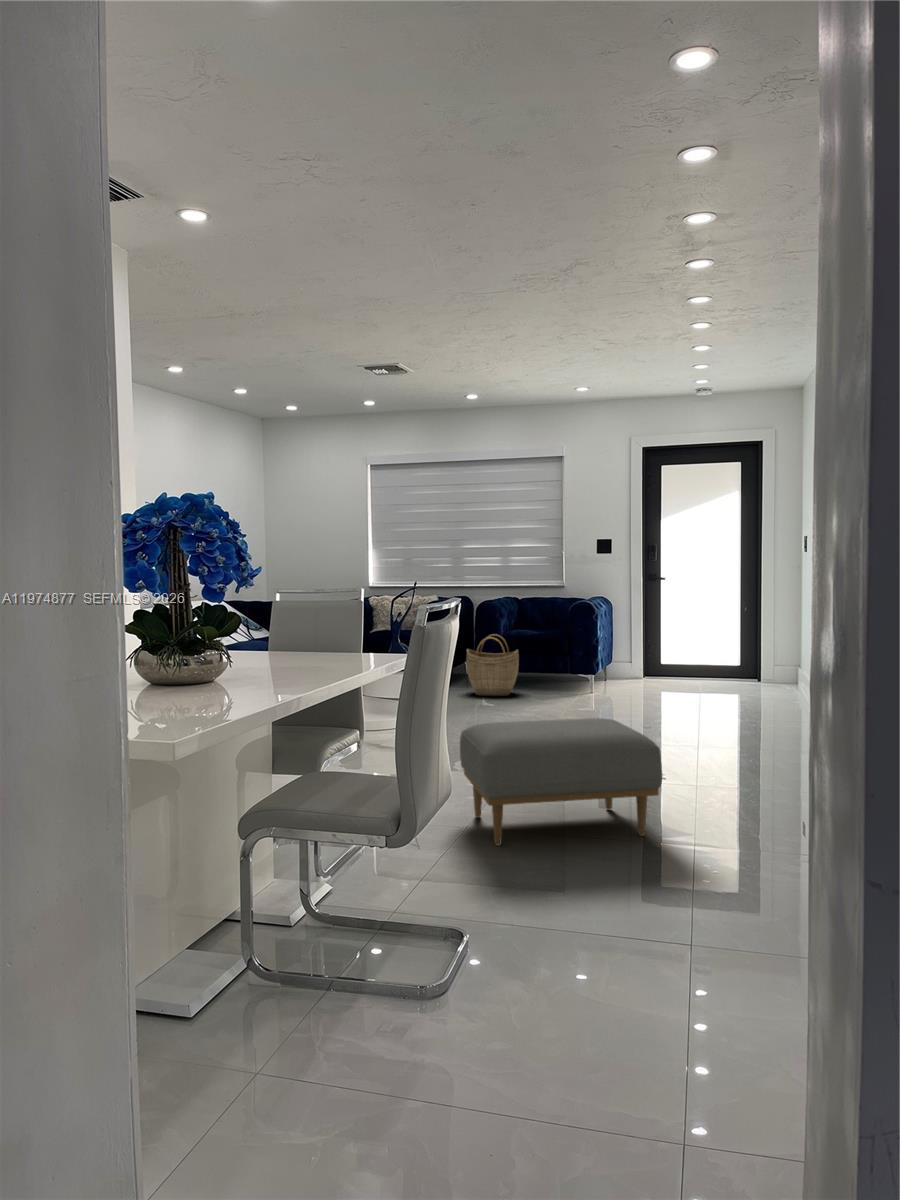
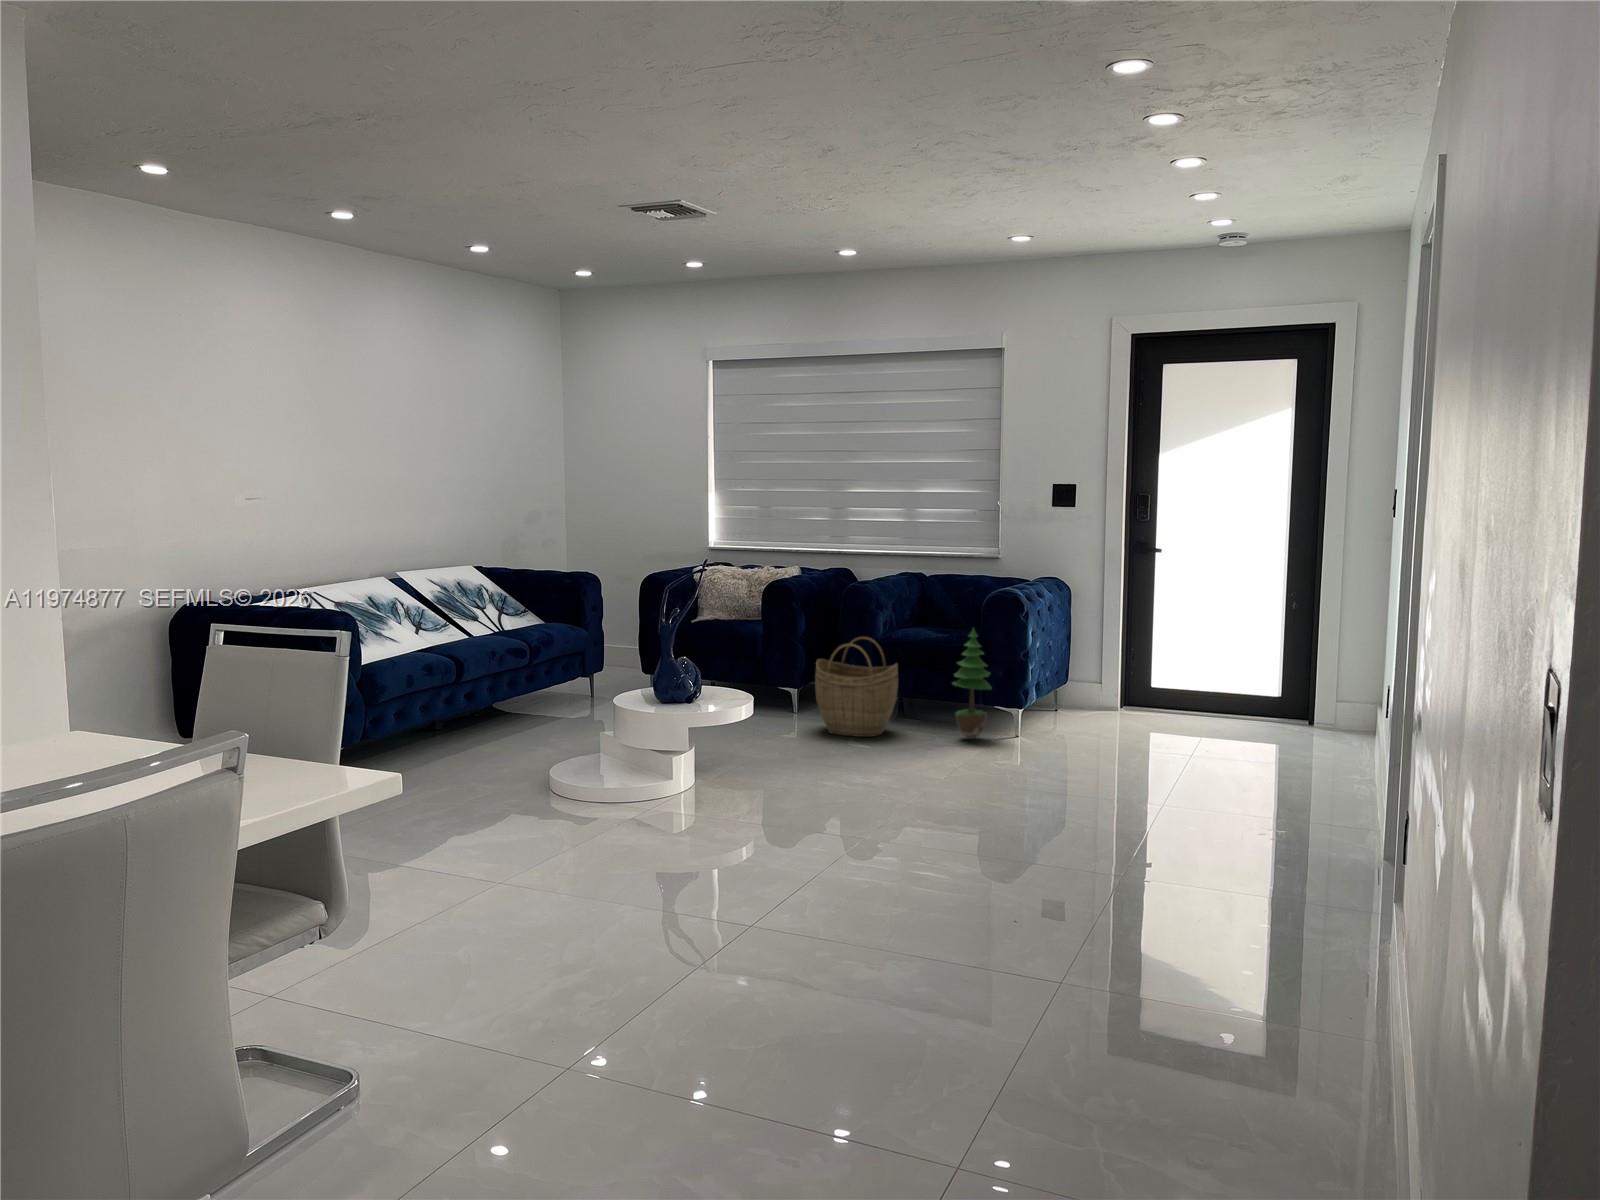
potted tree: none [553,624,578,695] -> present [953,628,992,740]
ottoman: present [460,718,662,845] -> none [522,883,888,1144]

